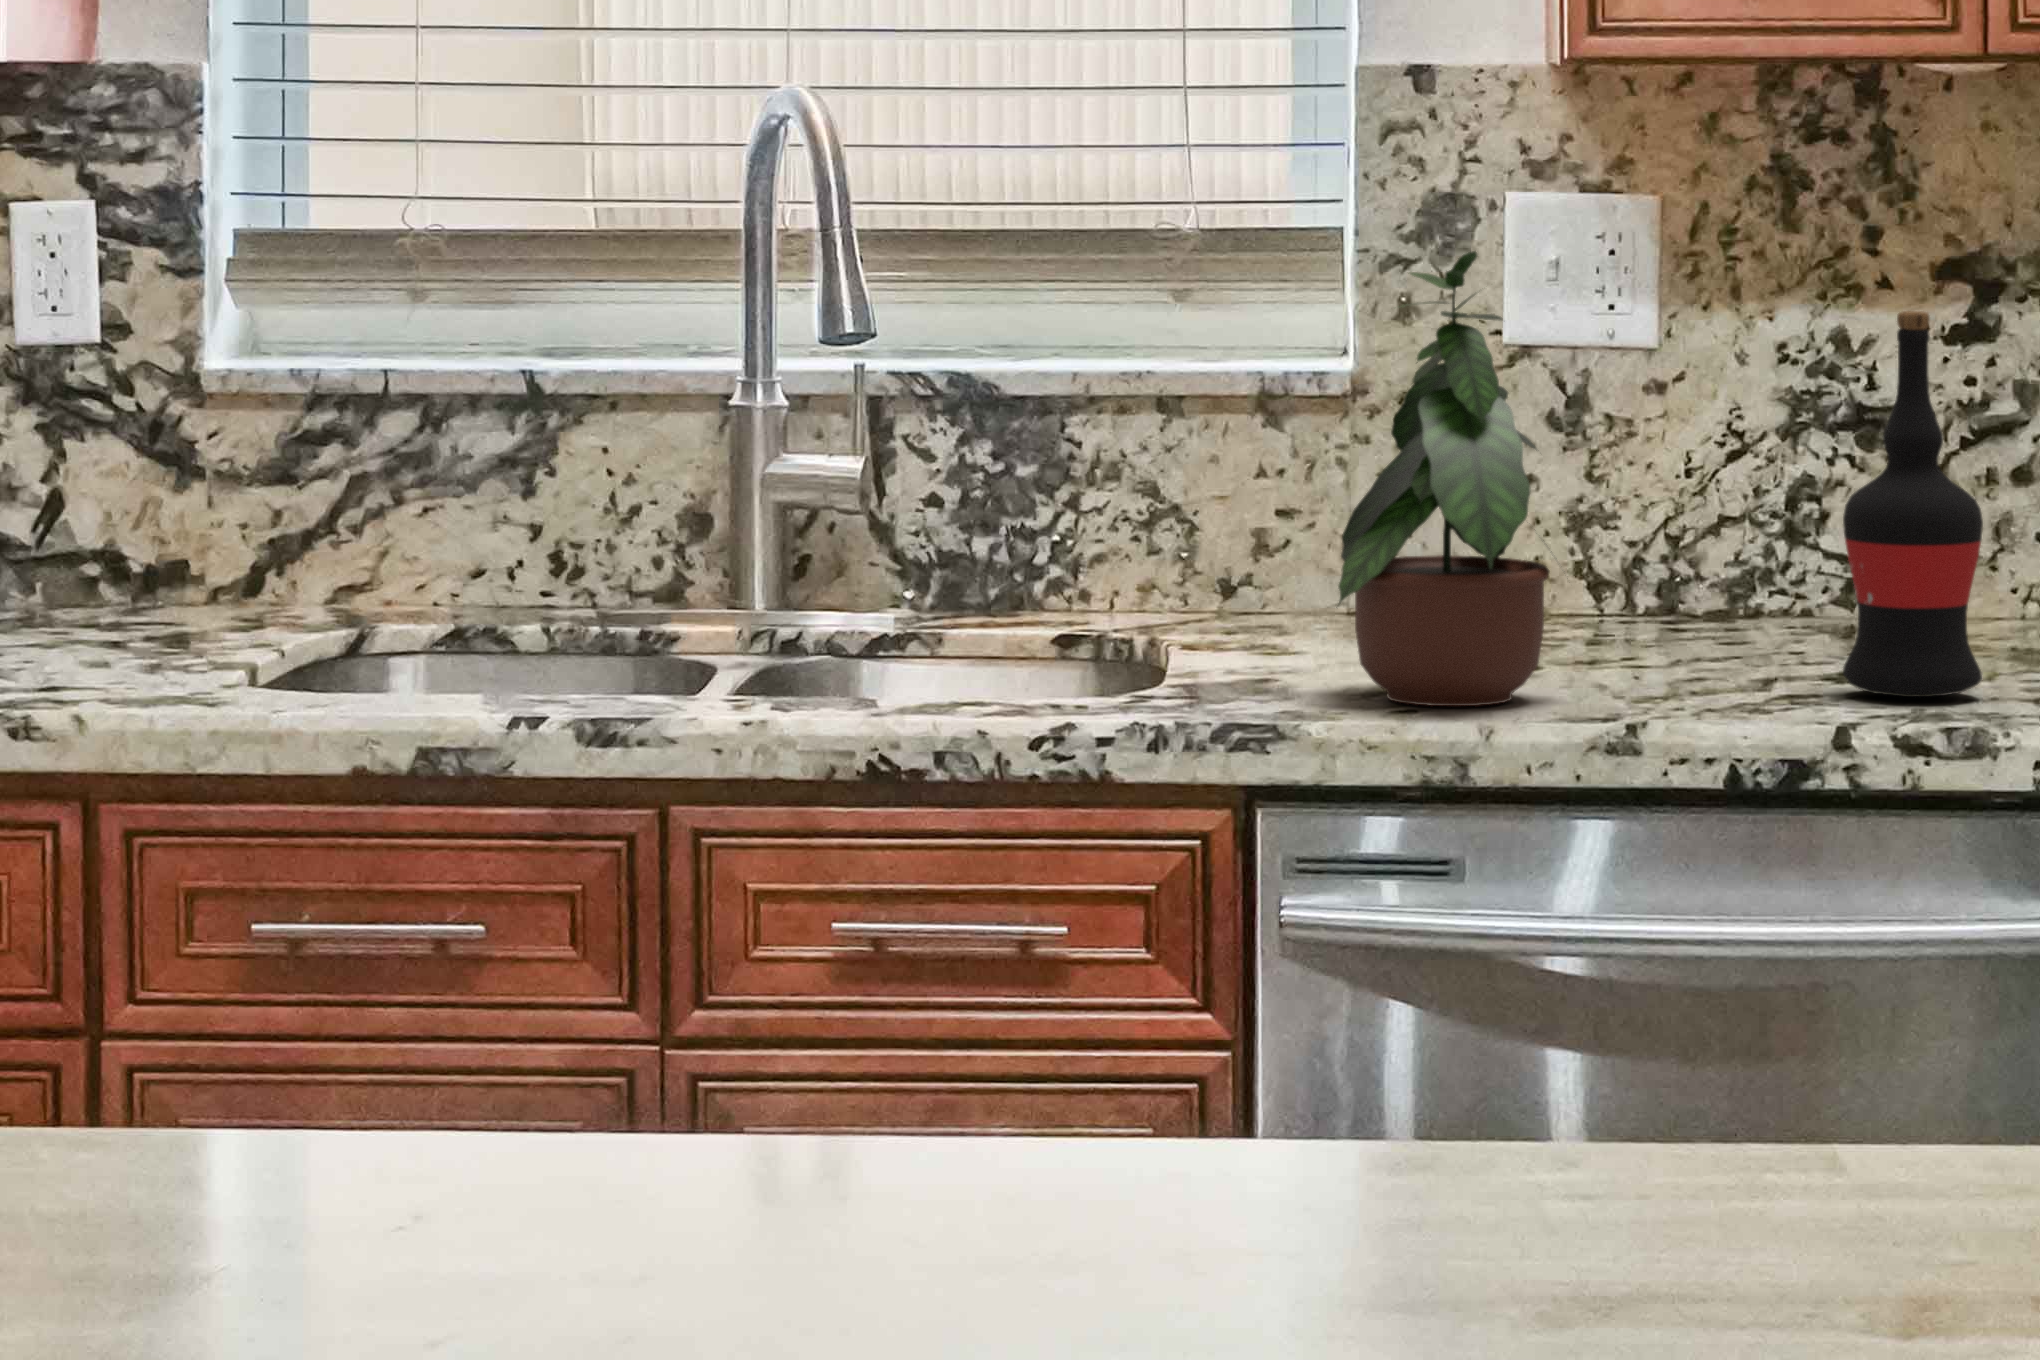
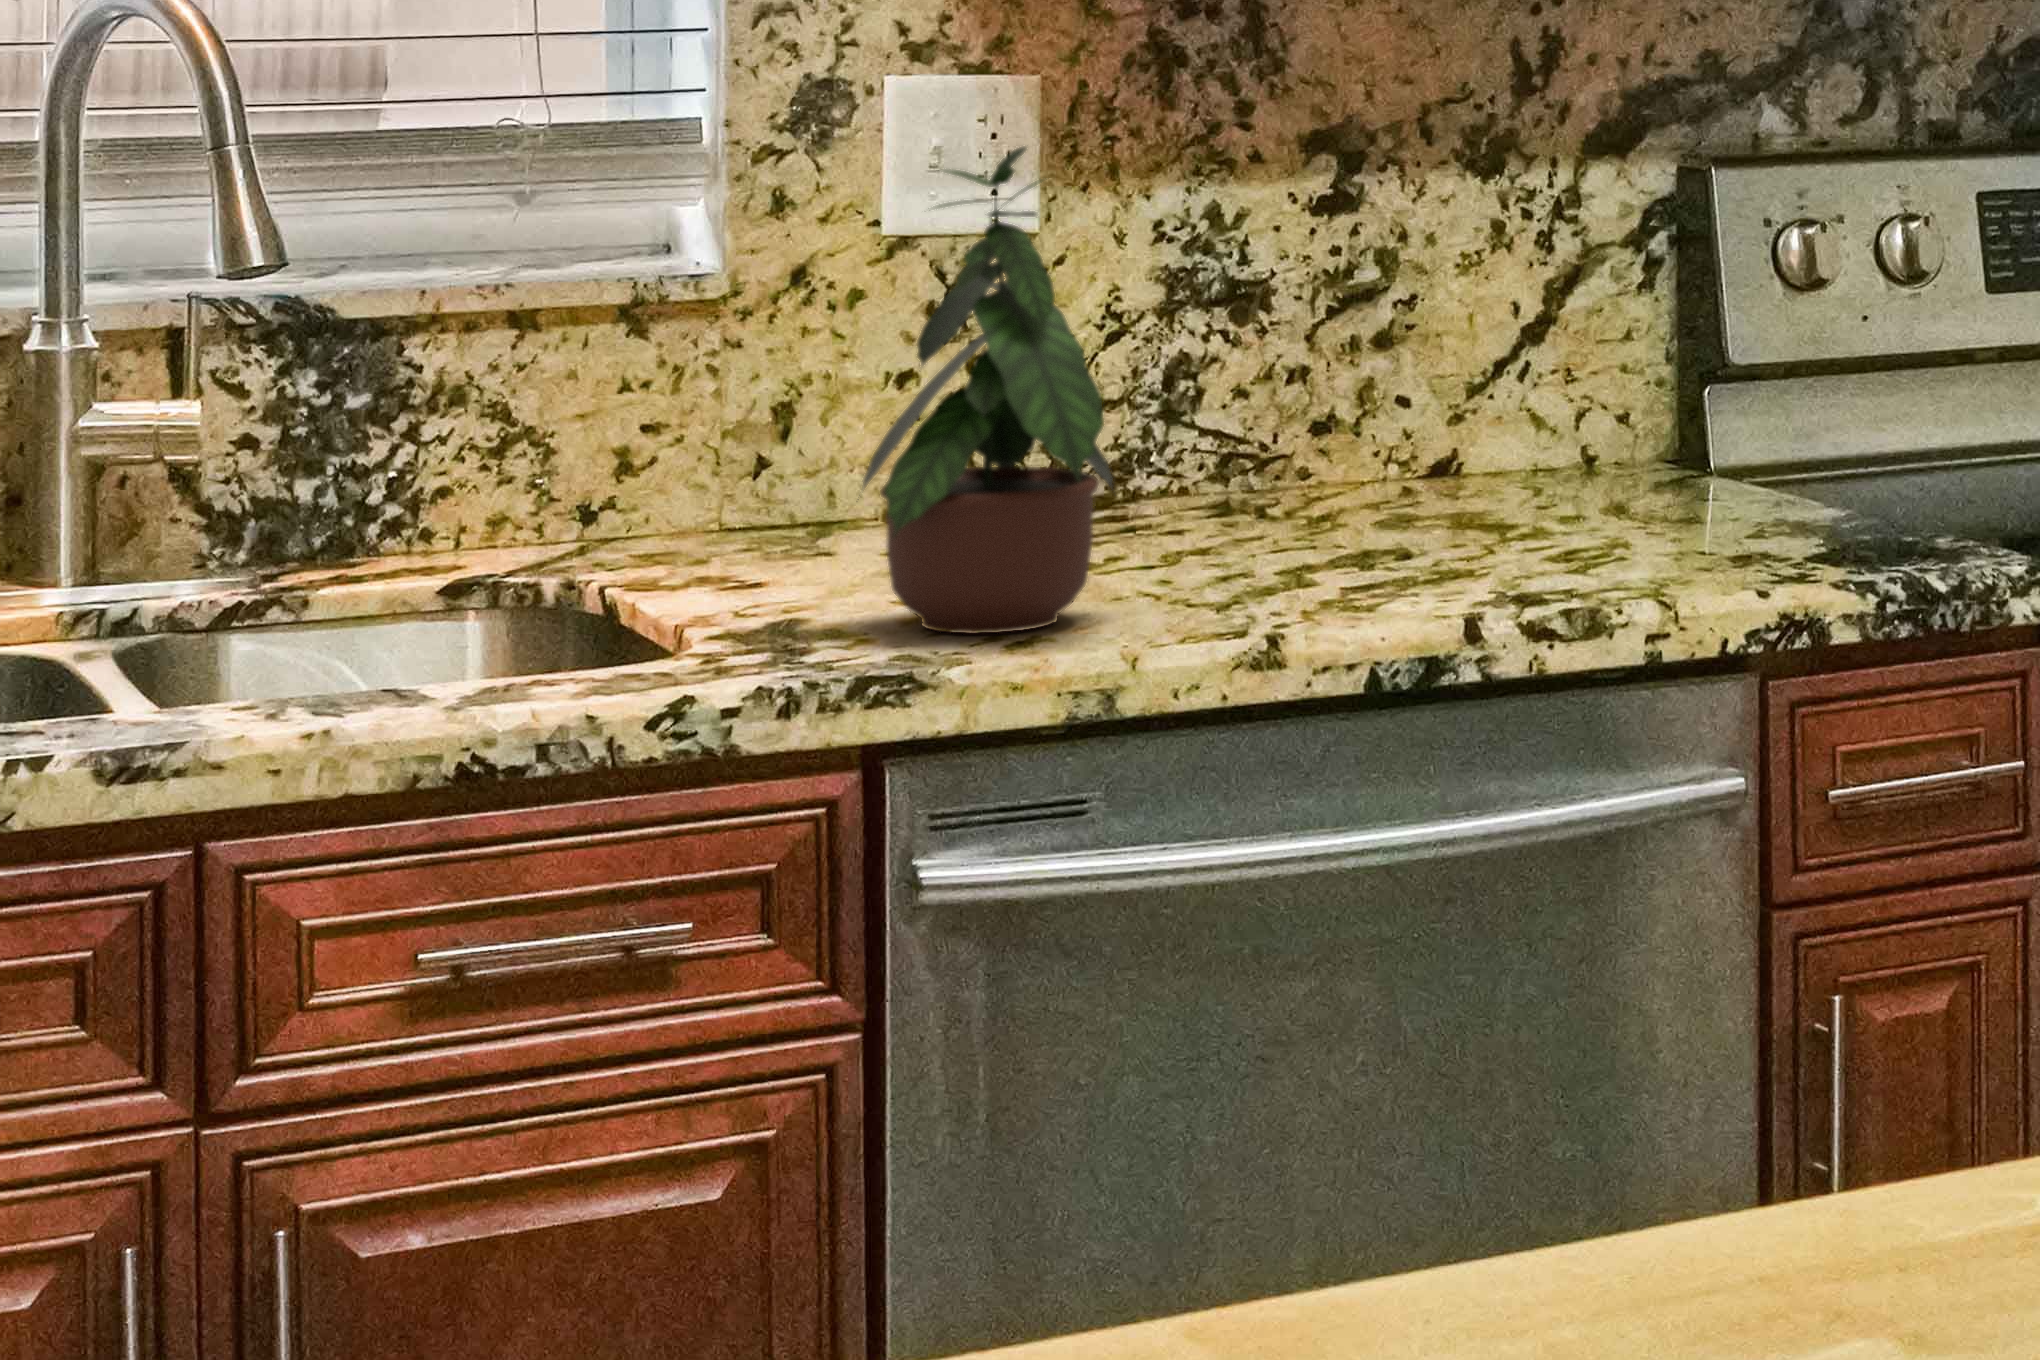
wine bottle: present [1843,311,1983,697] -> none [1352,188,1490,575]

